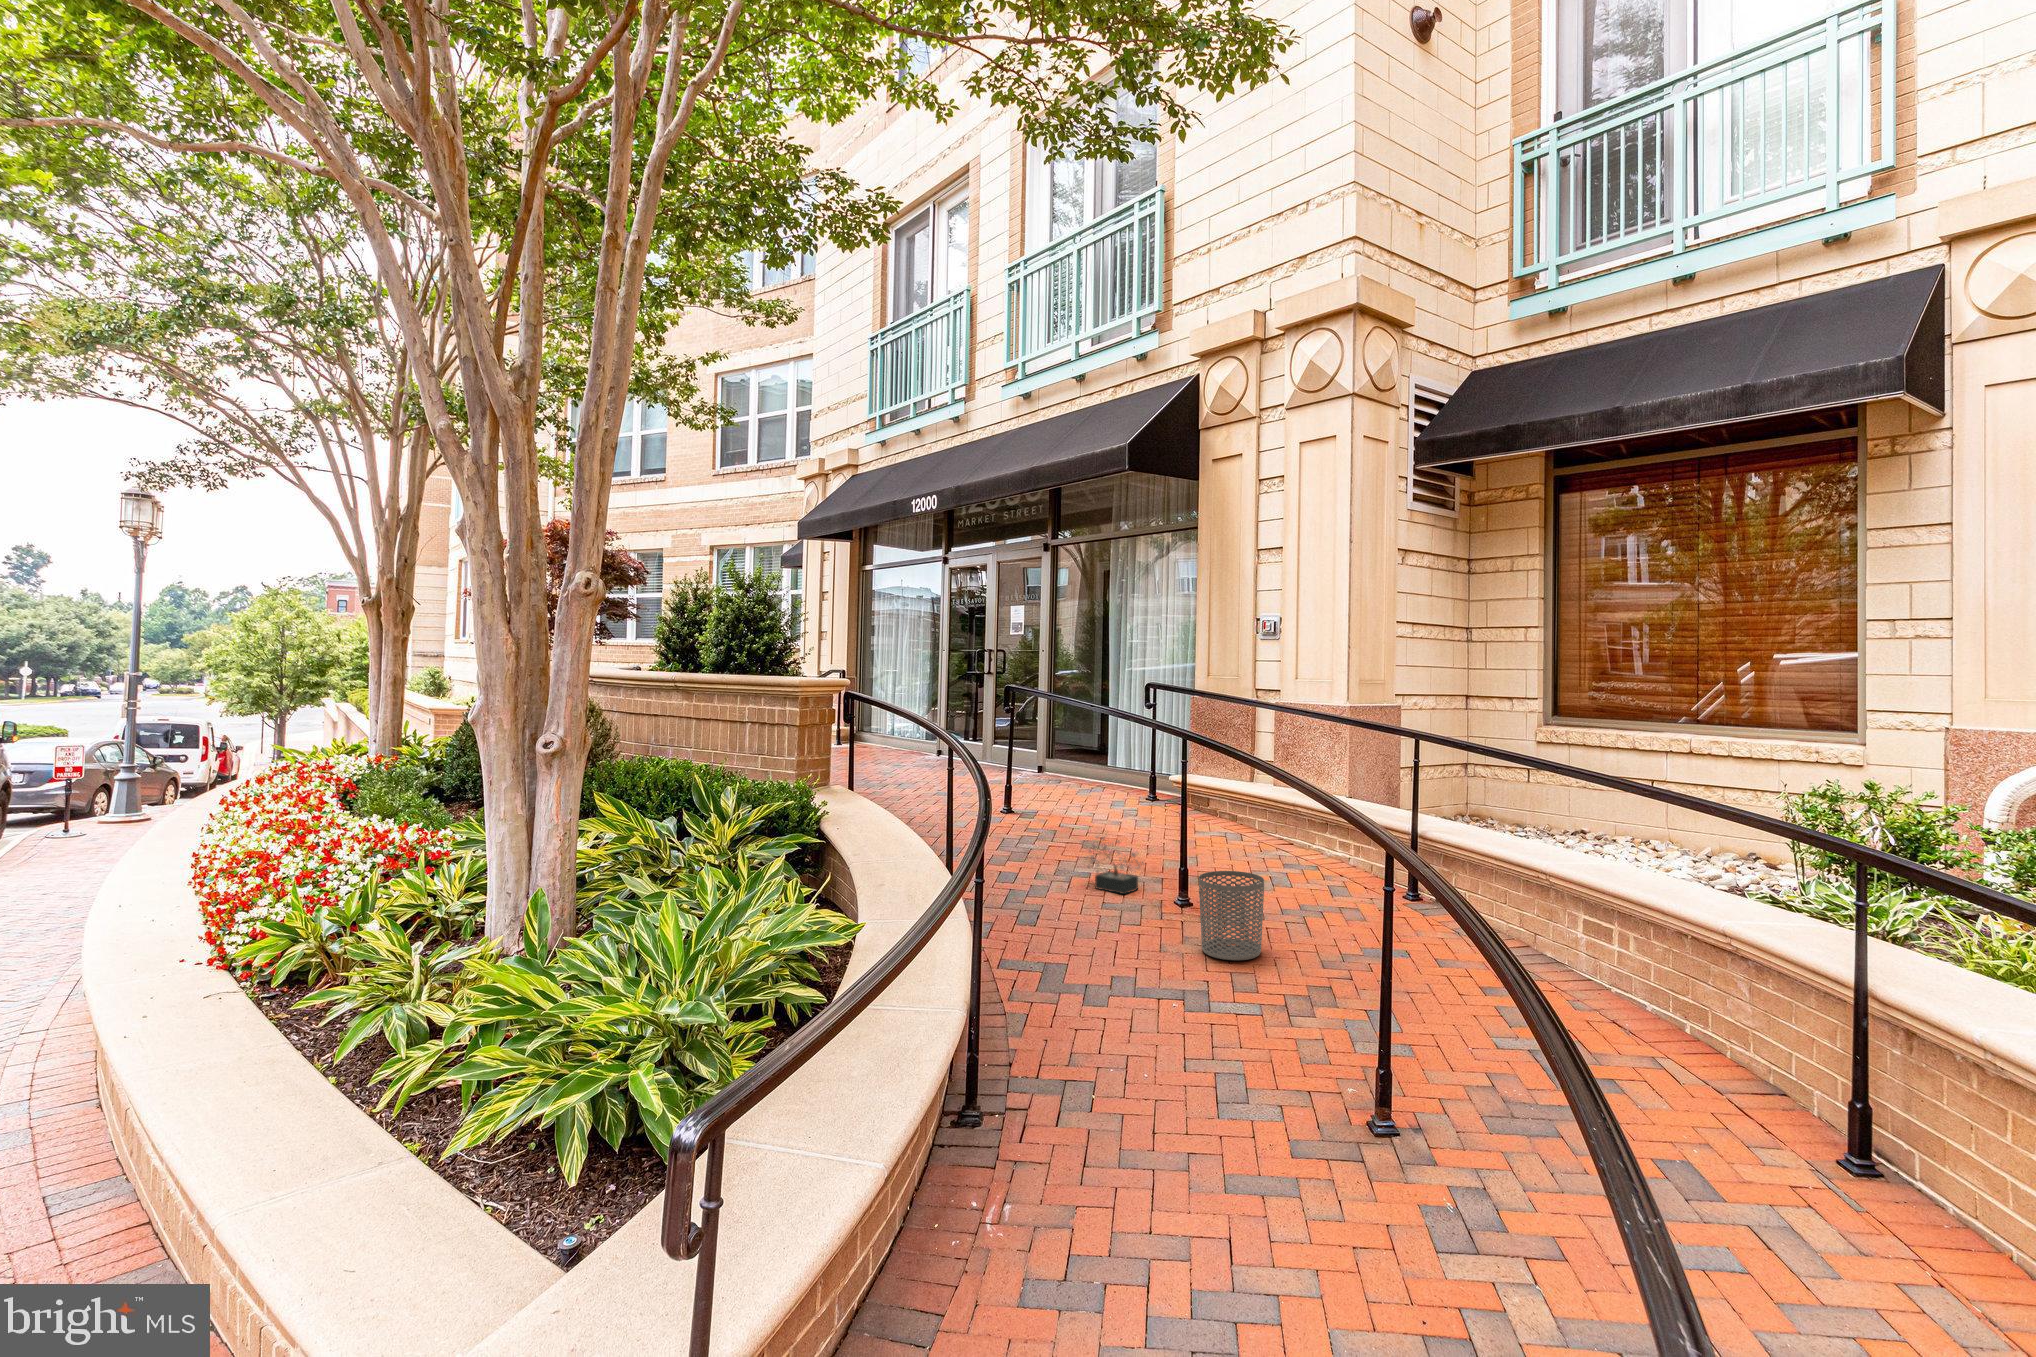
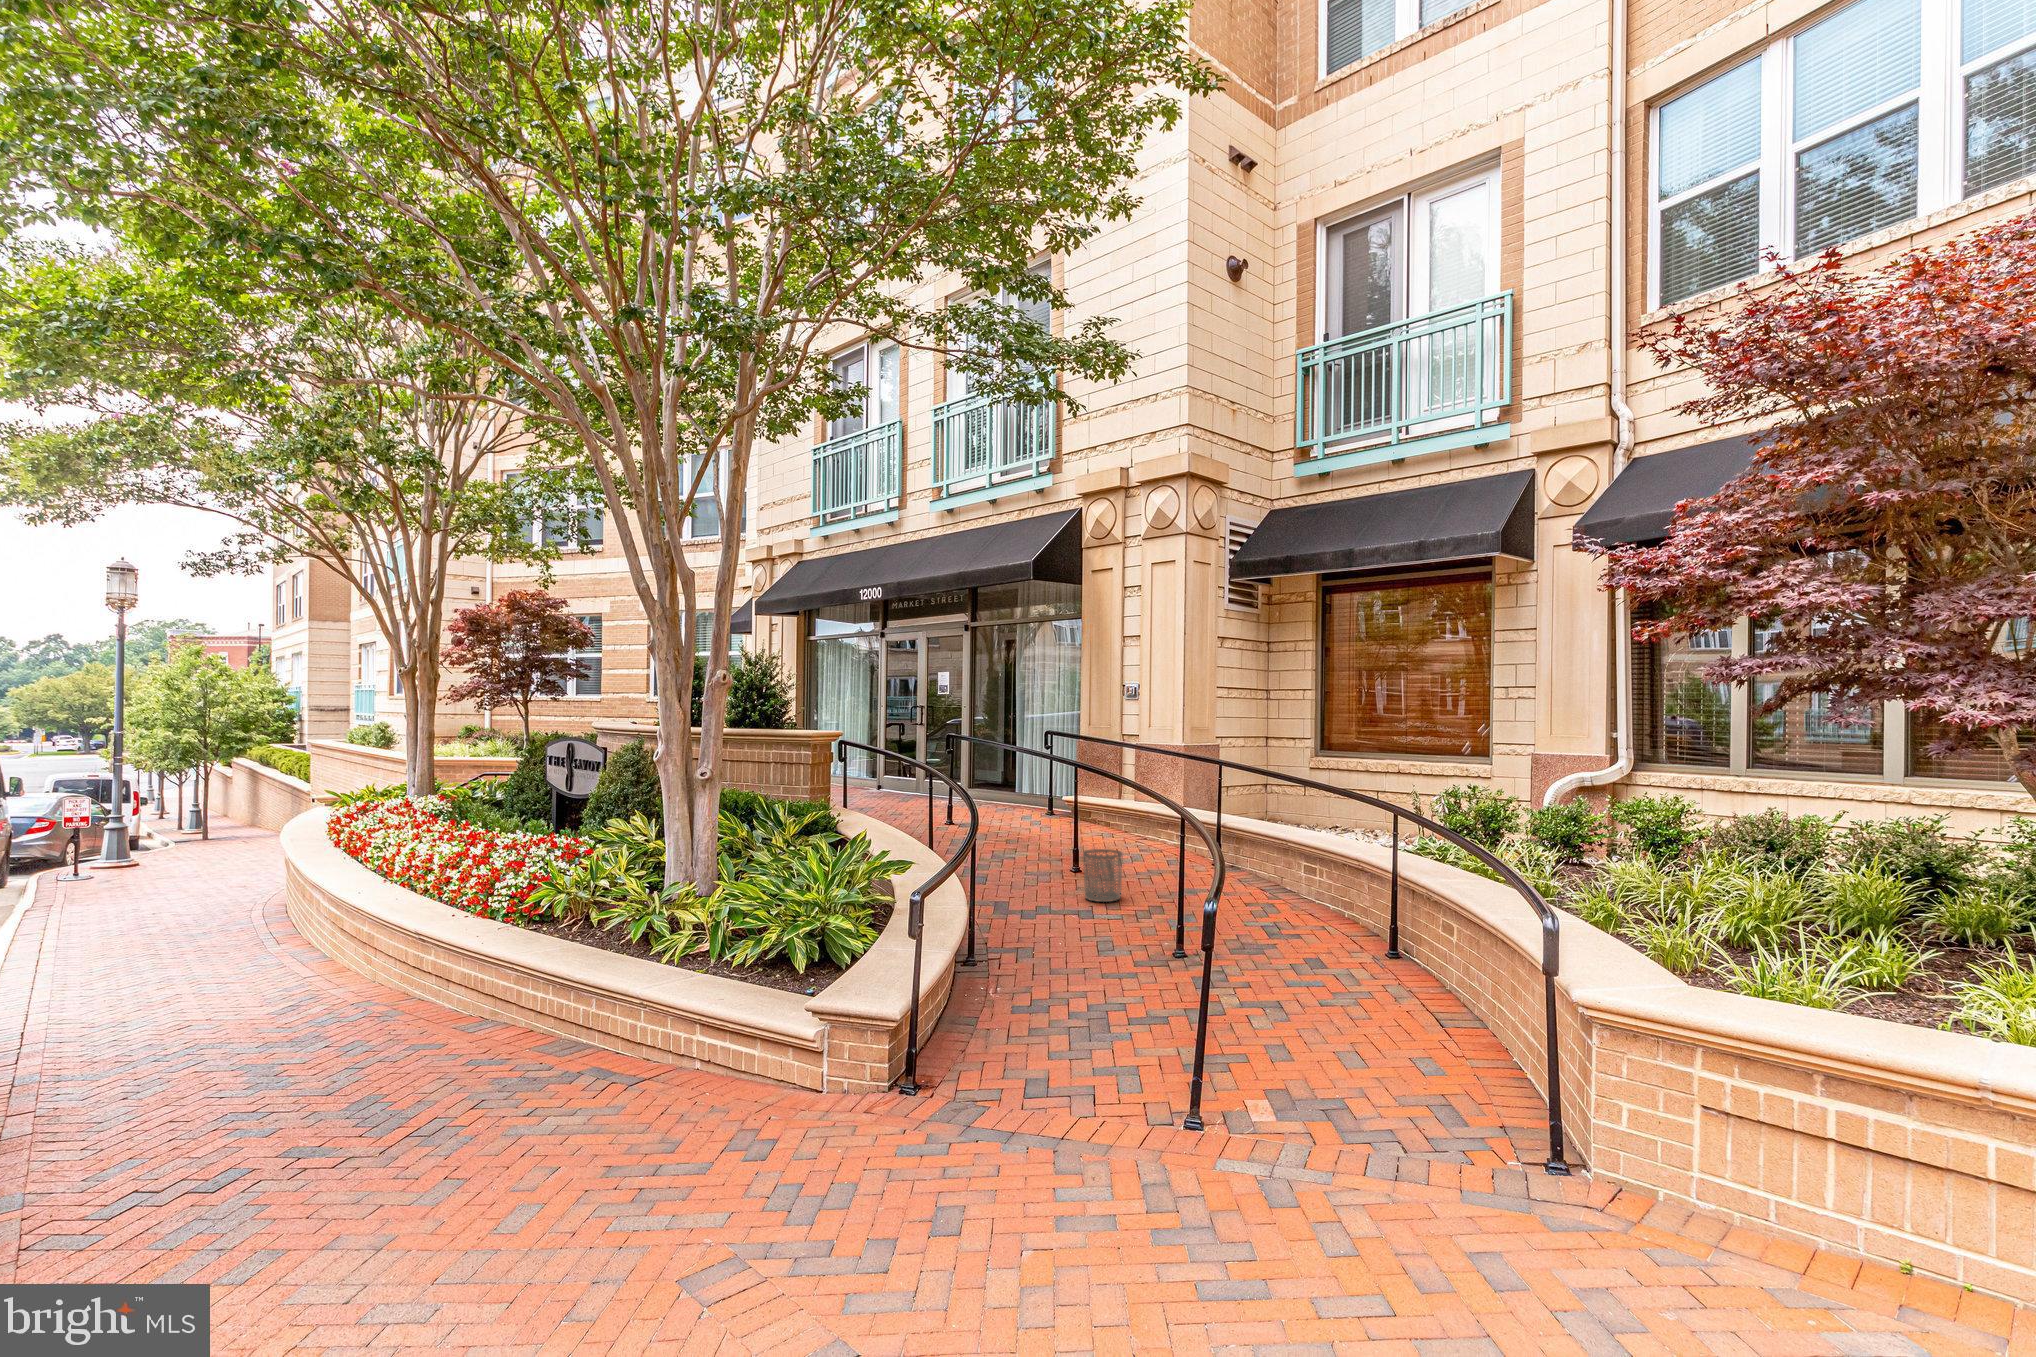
decorative plant: present [1086,835,1143,894] -> none [1007,834,1048,872]

